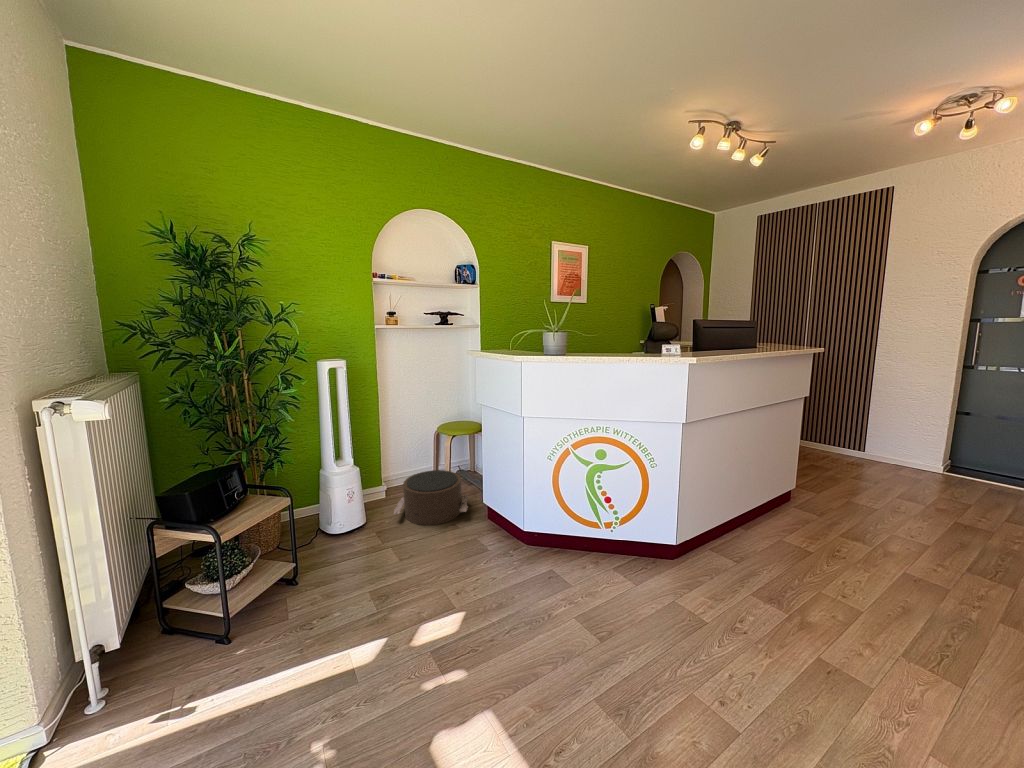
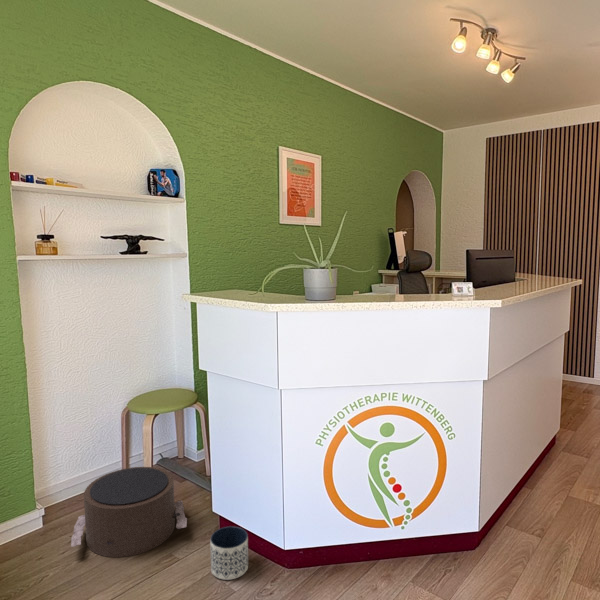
planter: none [476,513,502,547] -> present [210,526,248,580]

